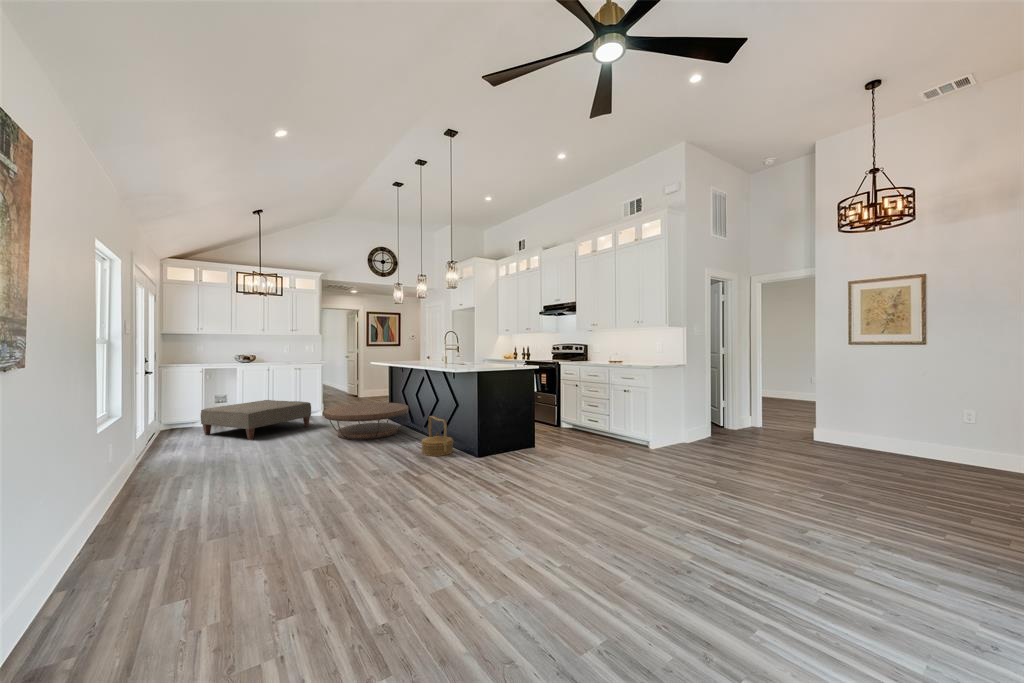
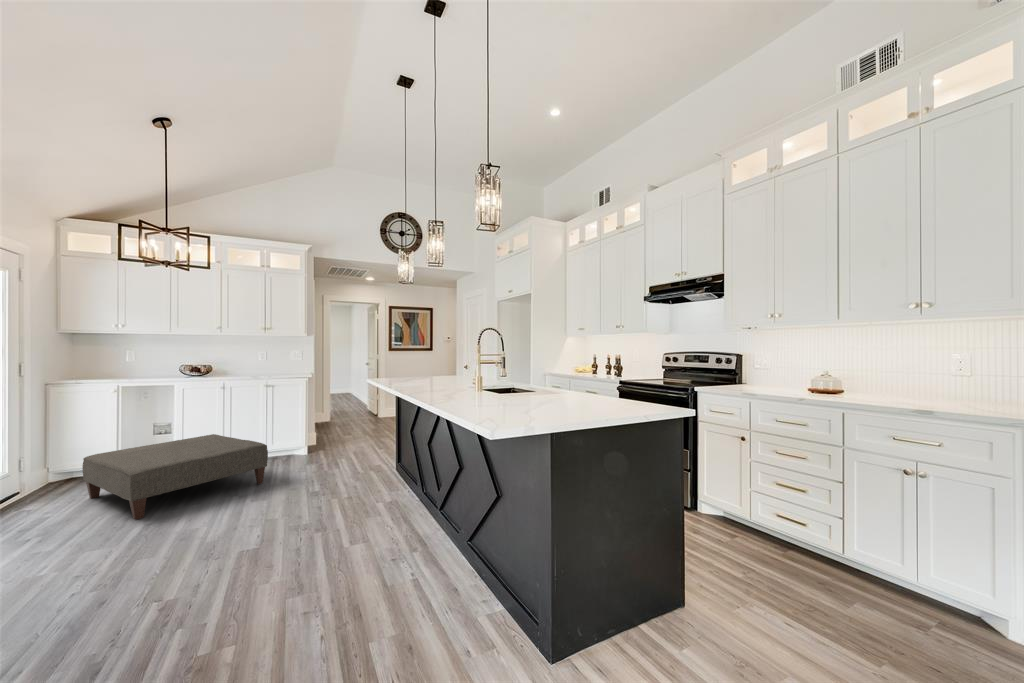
coffee table: present [324,403,408,440] -> none [259,448,415,532]
woven basket: present [421,416,453,456] -> none [412,512,487,626]

